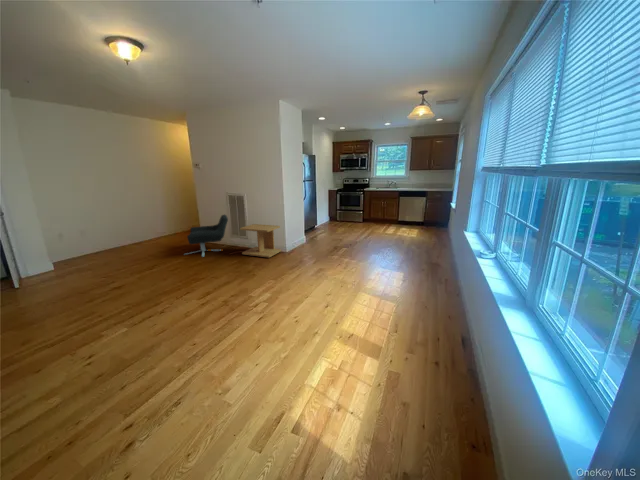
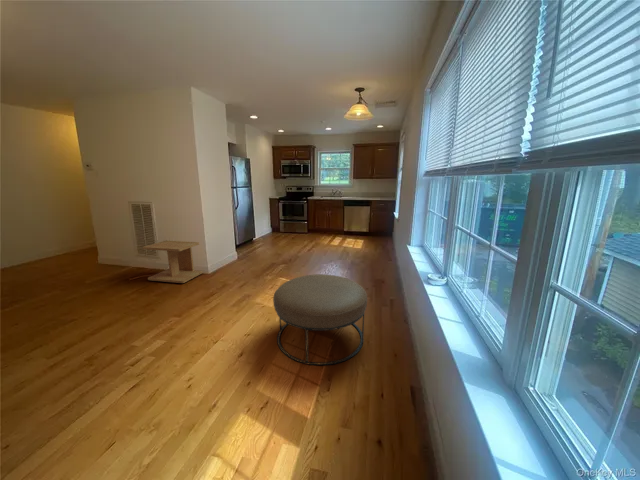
lounge chair: present [187,215,228,256] -> none [61,229,130,286]
ottoman: none [350,252,427,318] -> present [273,274,367,365]

